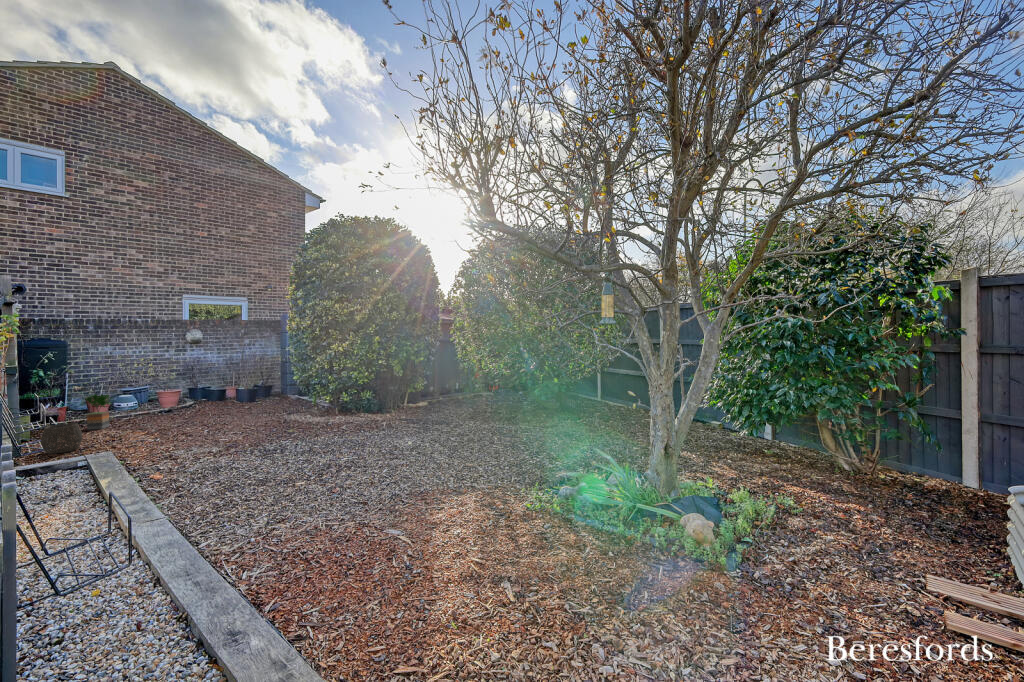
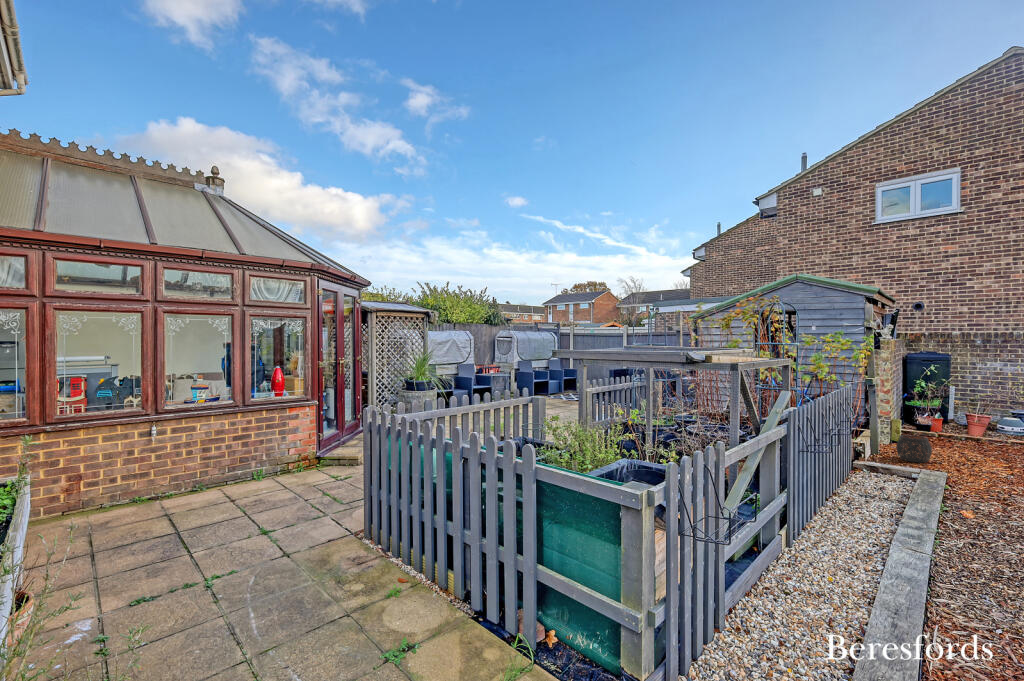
potted tree: present [86,394,112,430] -> none [952,412,984,449]

